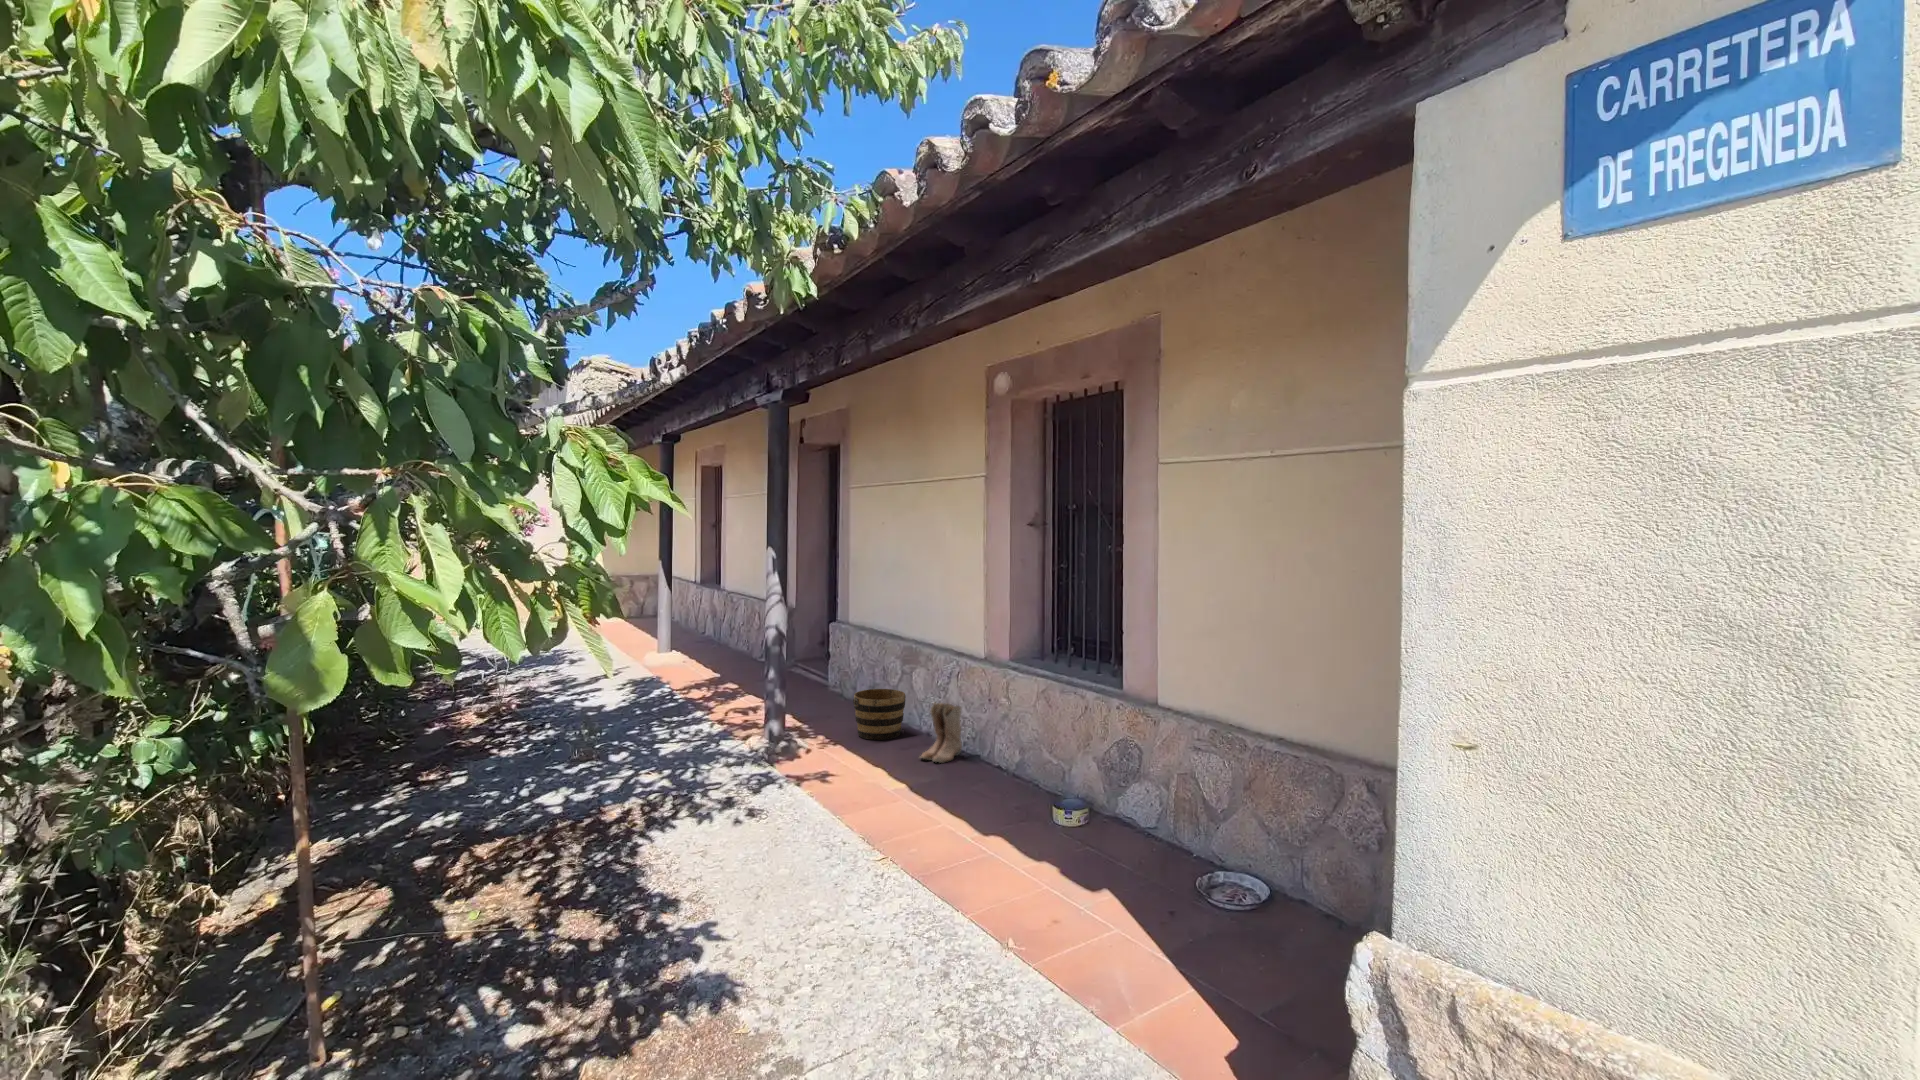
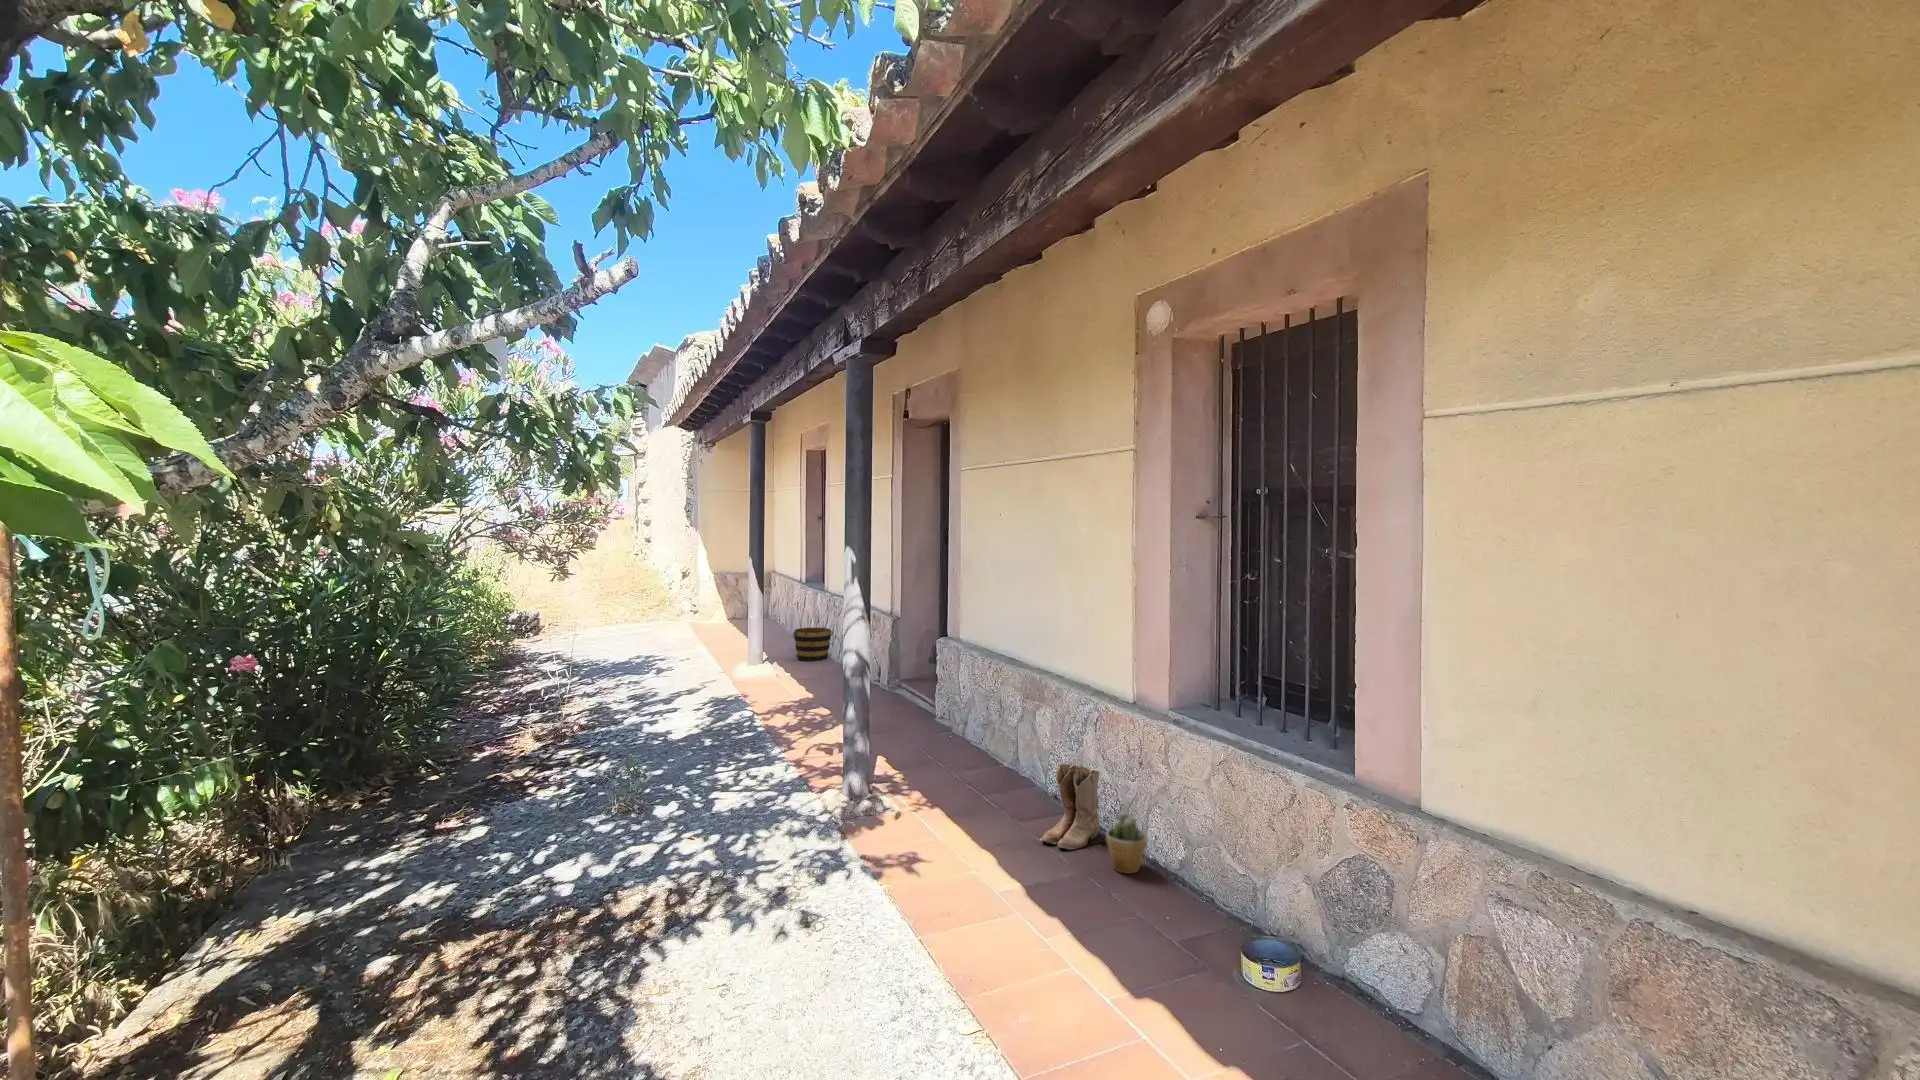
bucket: present [853,689,906,740] -> present [793,627,832,661]
potted plant: none [967,731,997,774] -> present [1106,812,1148,874]

